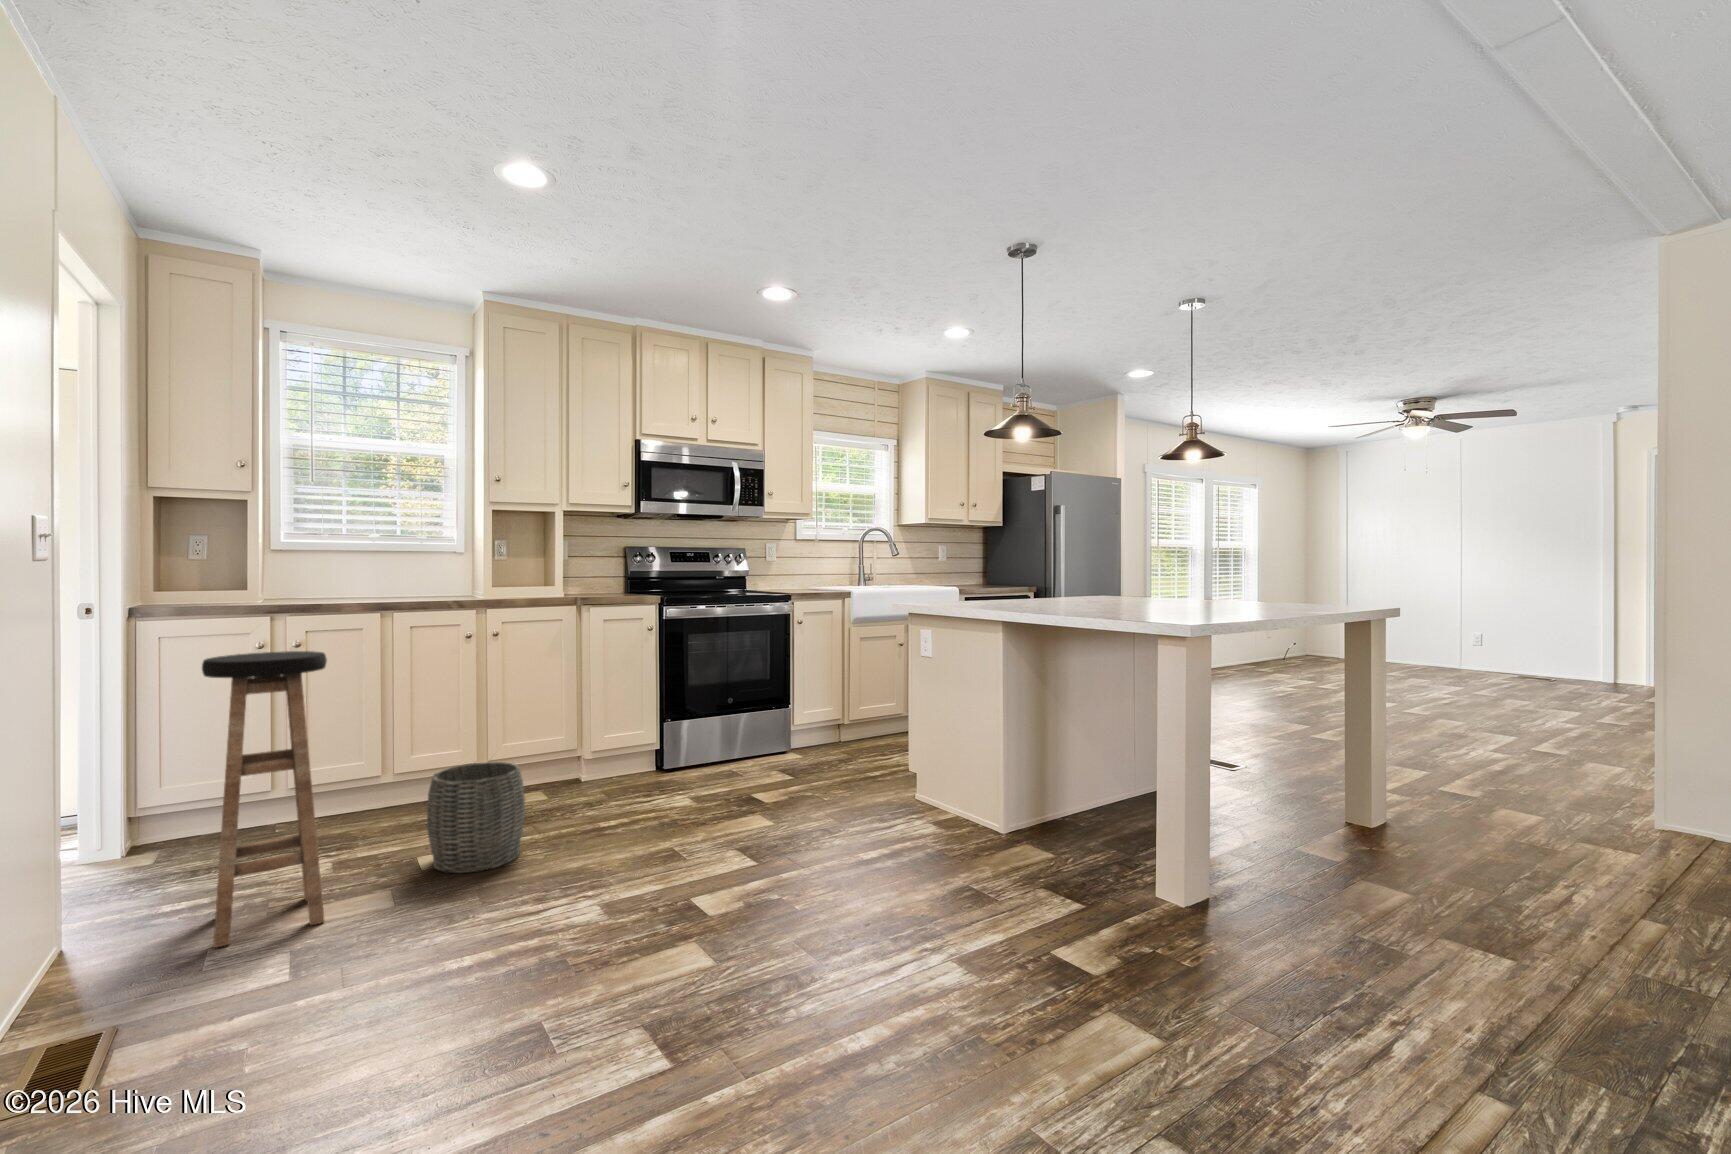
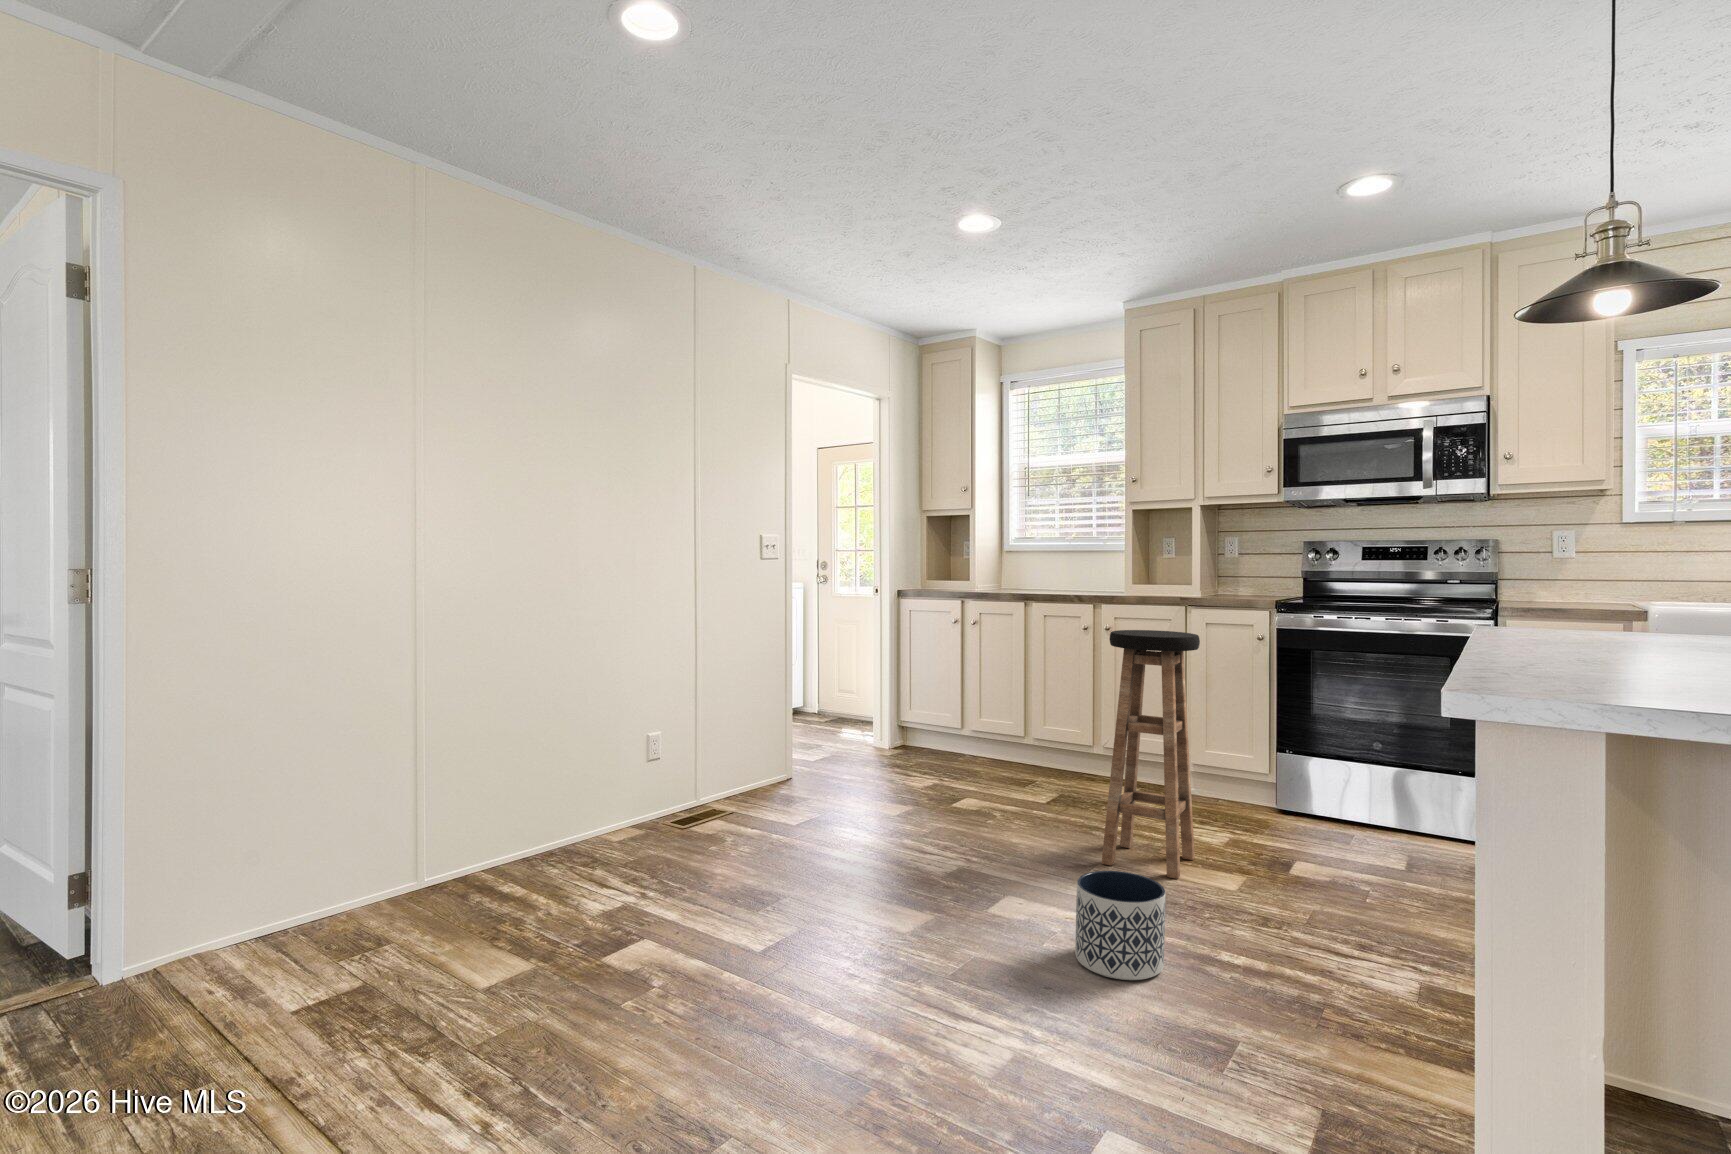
woven basket: present [427,762,525,873] -> none [1297,777,1408,901]
planter: none [299,920,415,1056] -> present [1075,871,1166,980]

